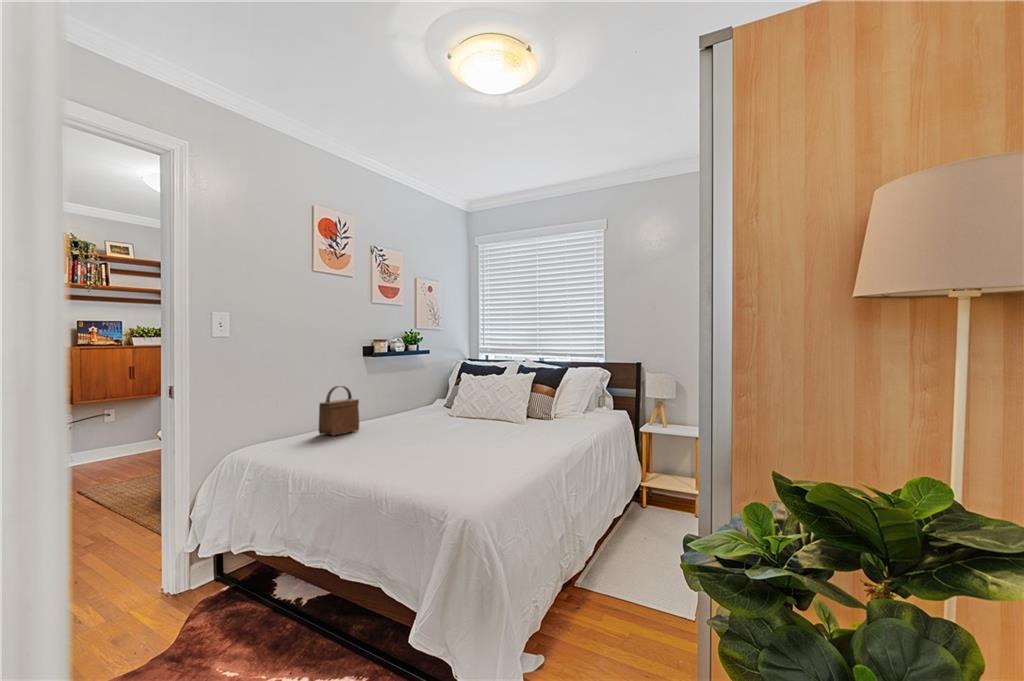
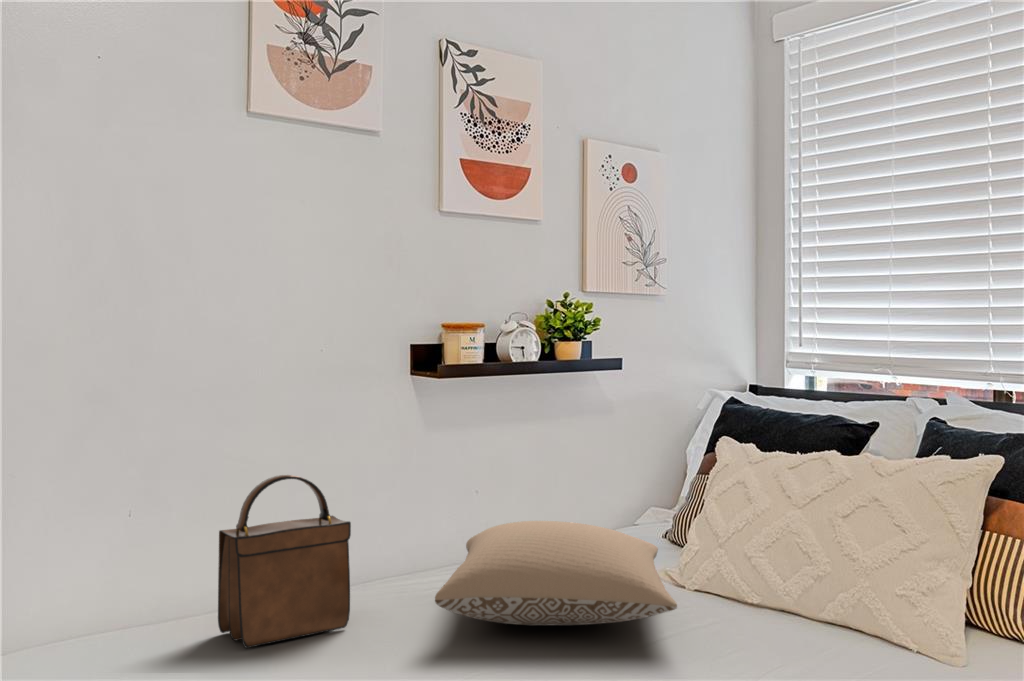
pillow: none [388,397,457,425] -> present [435,521,677,625]

